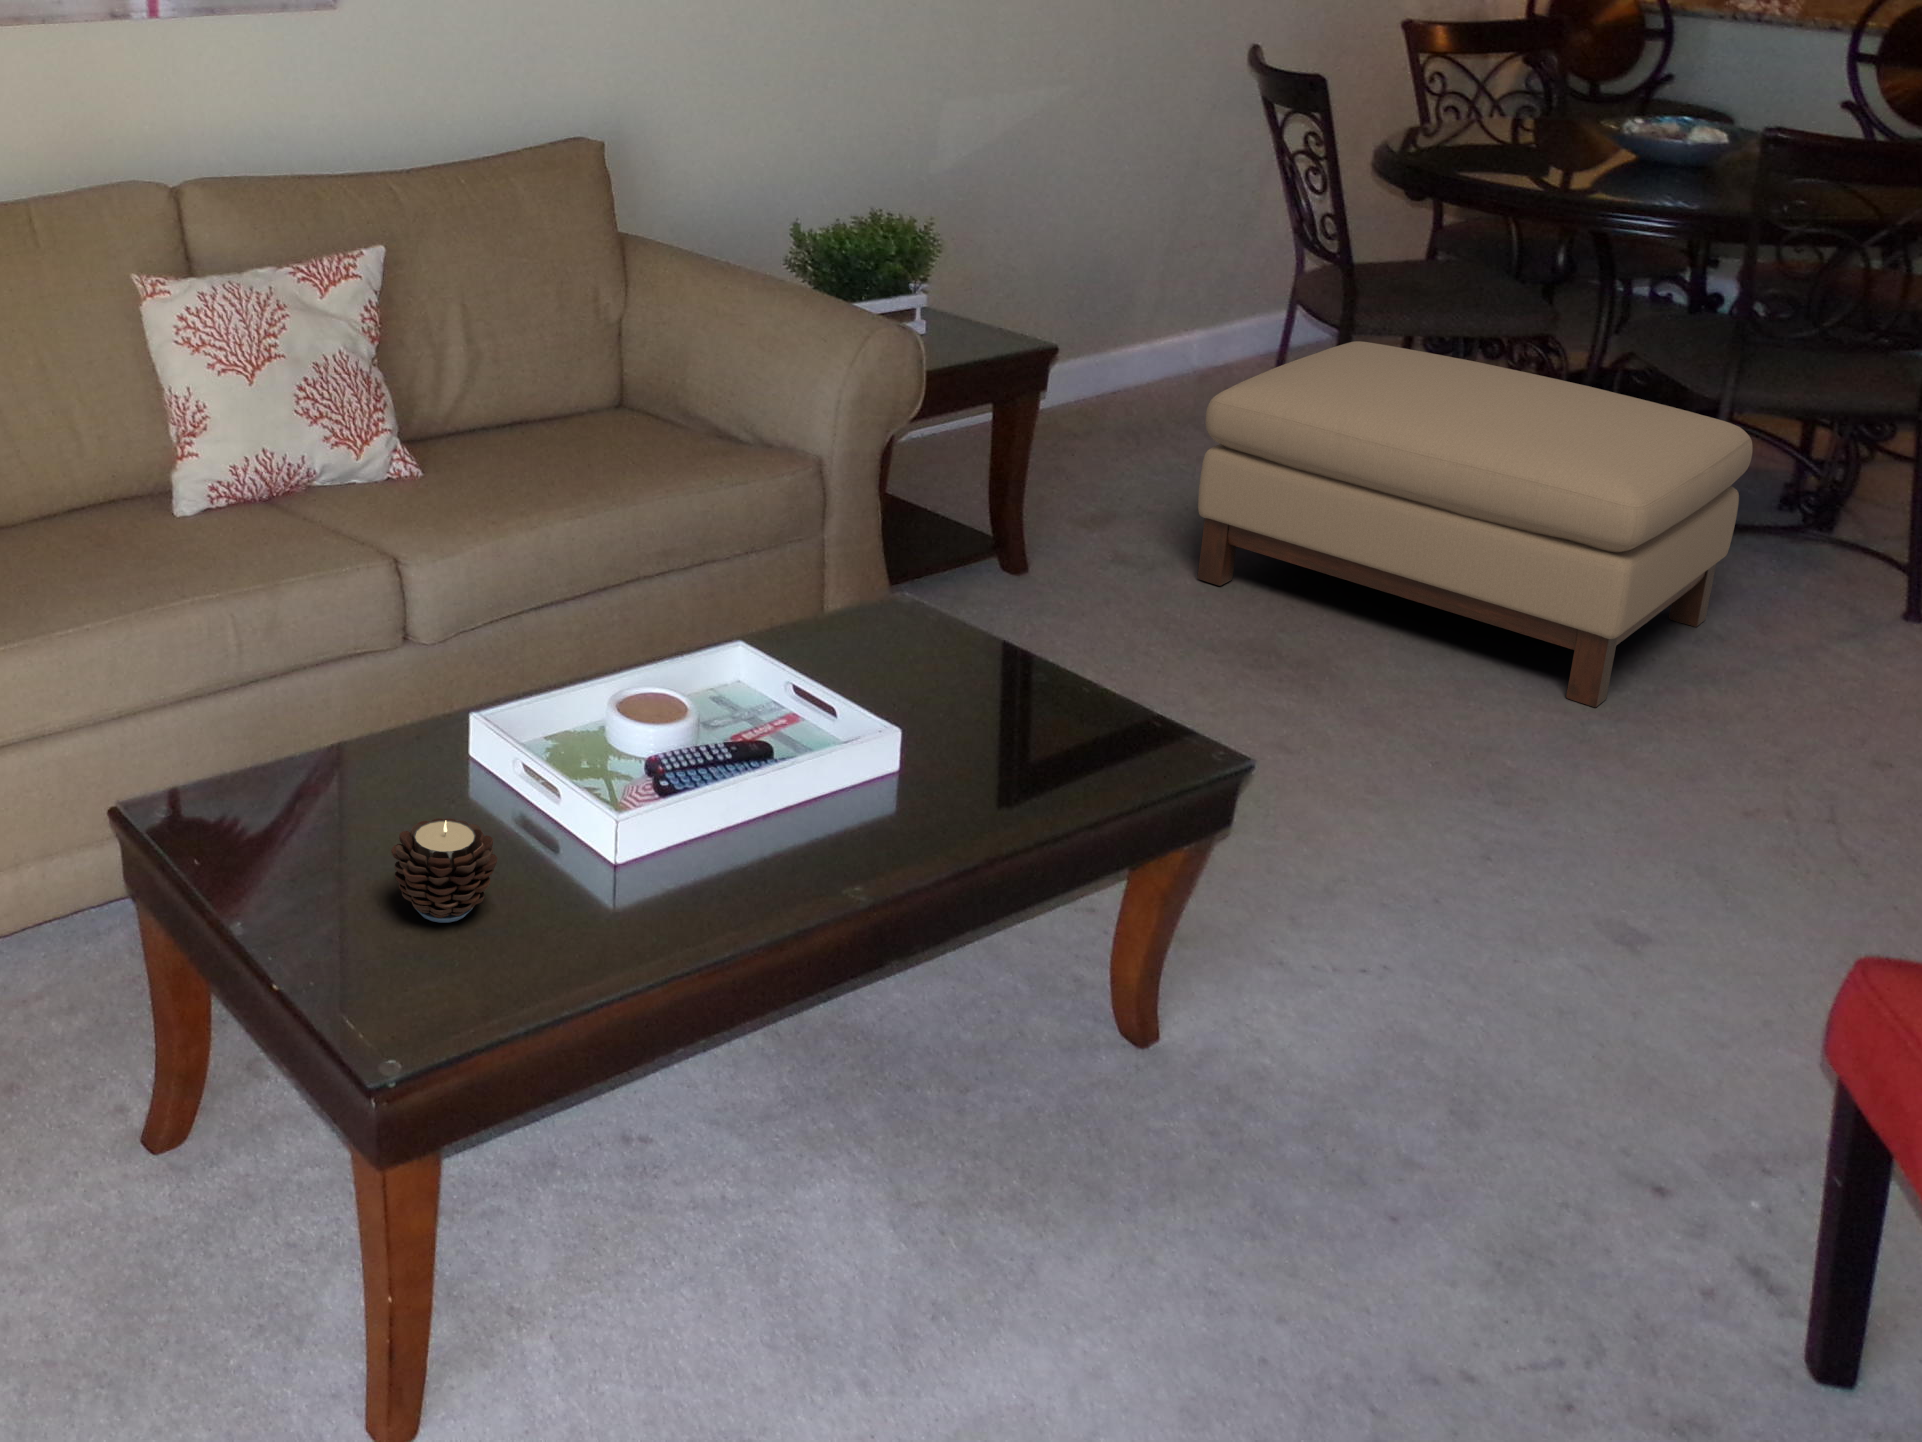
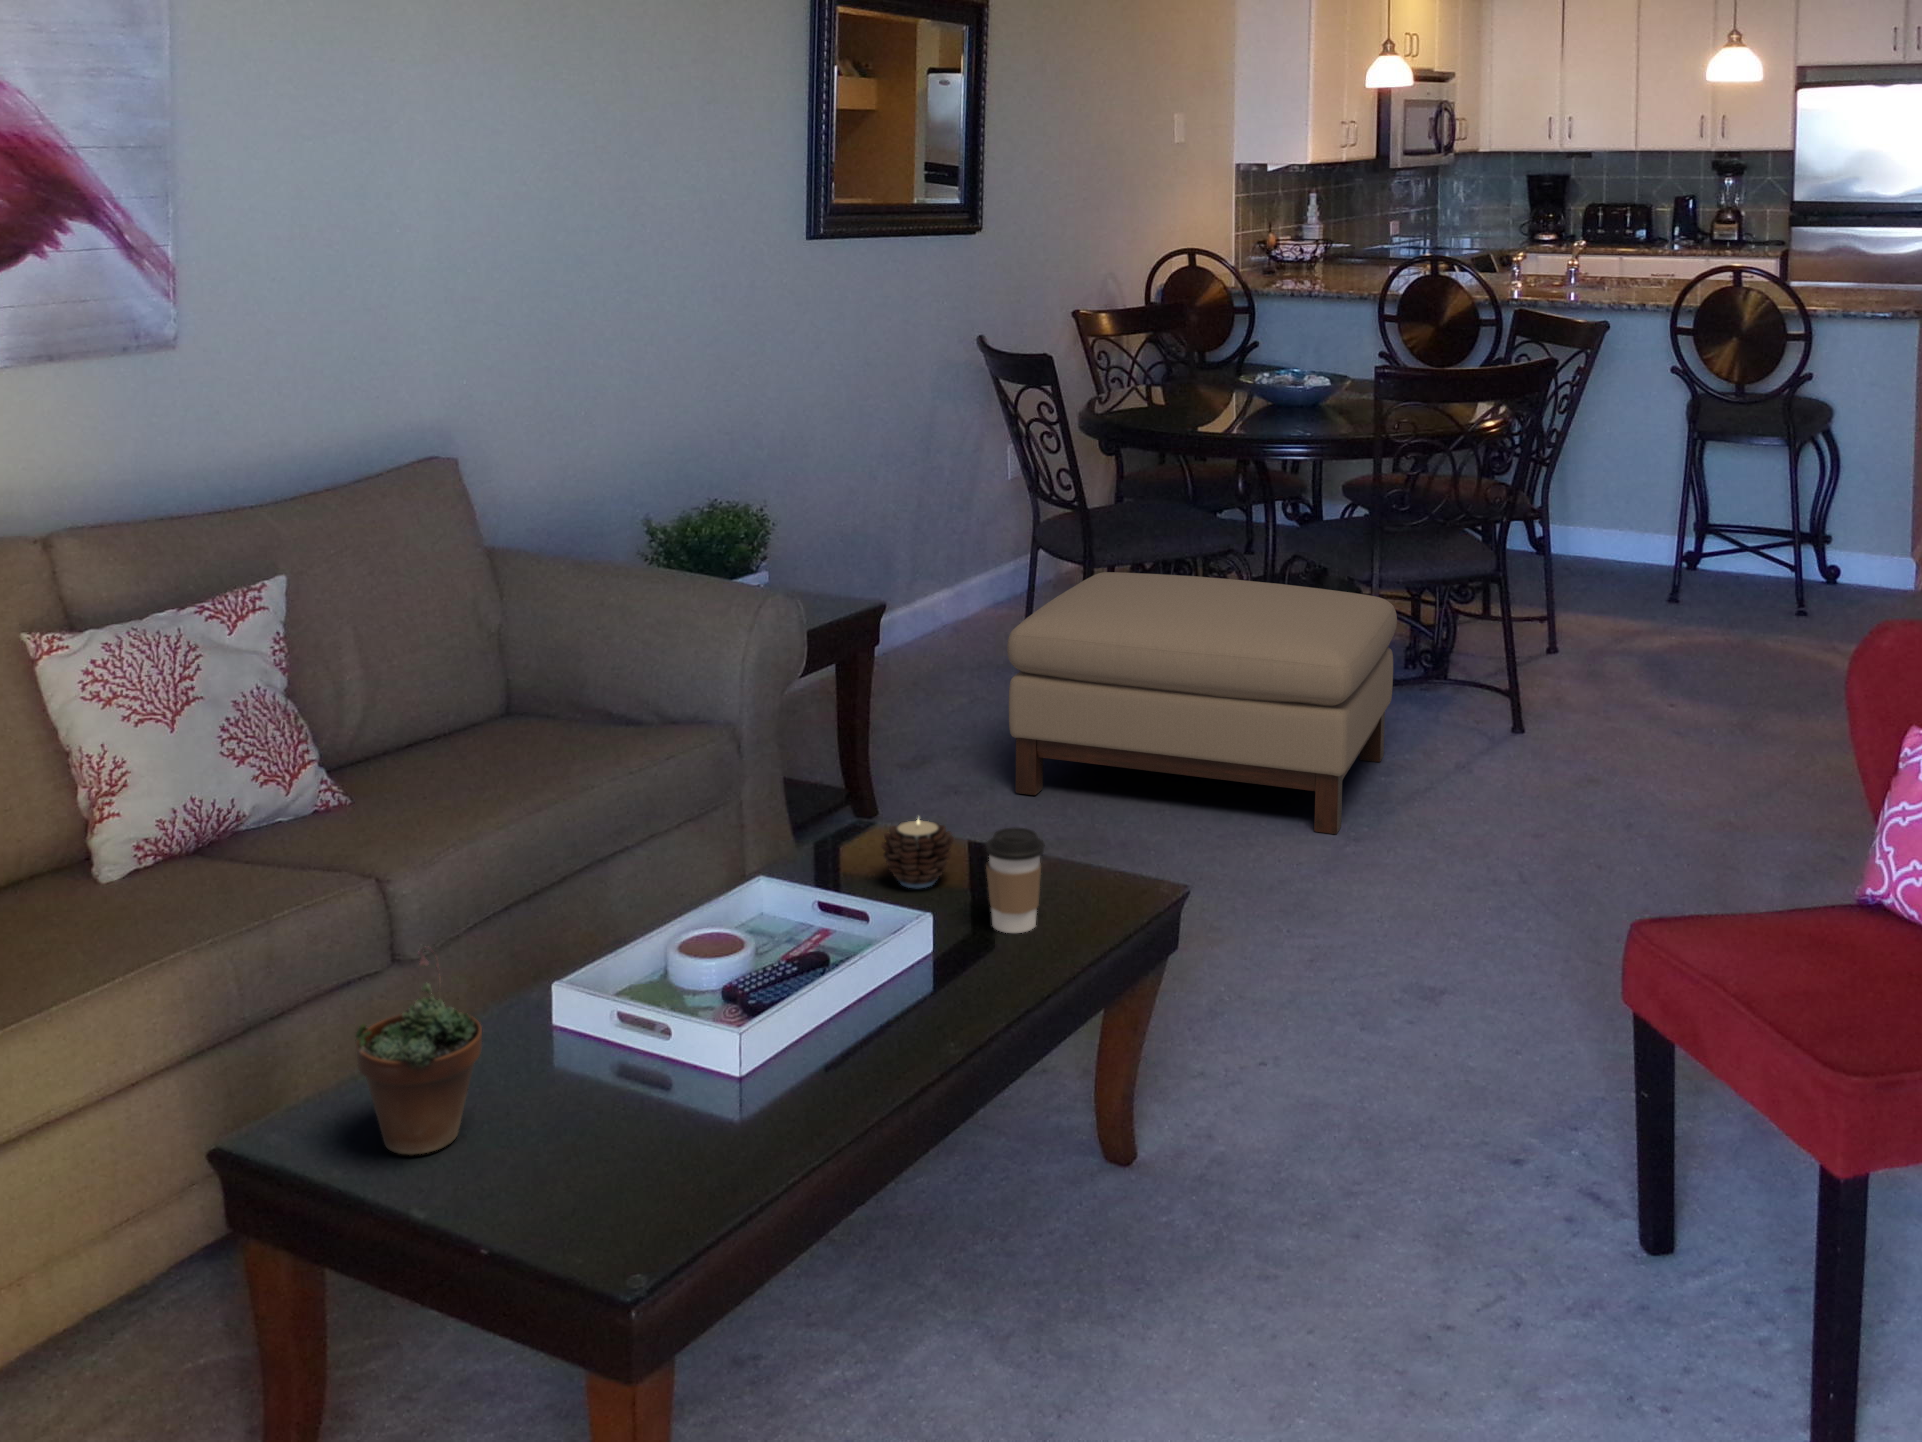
coffee cup: none [996,645,1070,767] -> present [986,827,1045,933]
succulent plant: none [244,657,367,858] -> present [356,947,482,1155]
candle: present [391,818,498,923] -> present [881,819,954,889]

